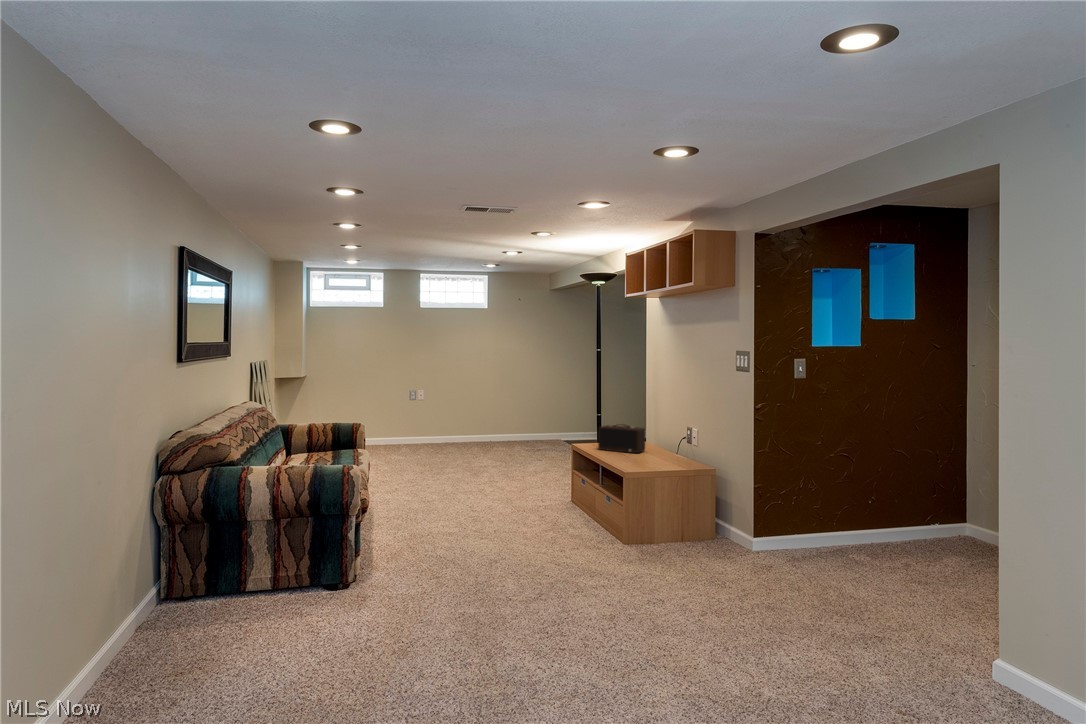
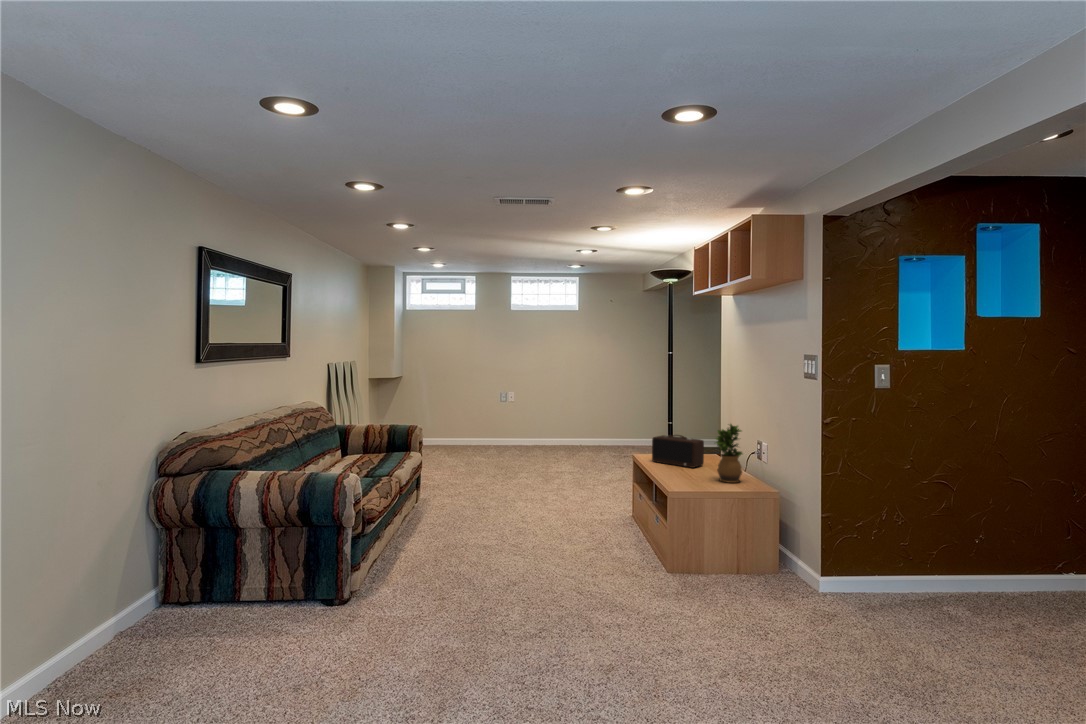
potted plant: none [659,411,685,463] -> present [716,424,742,483]

